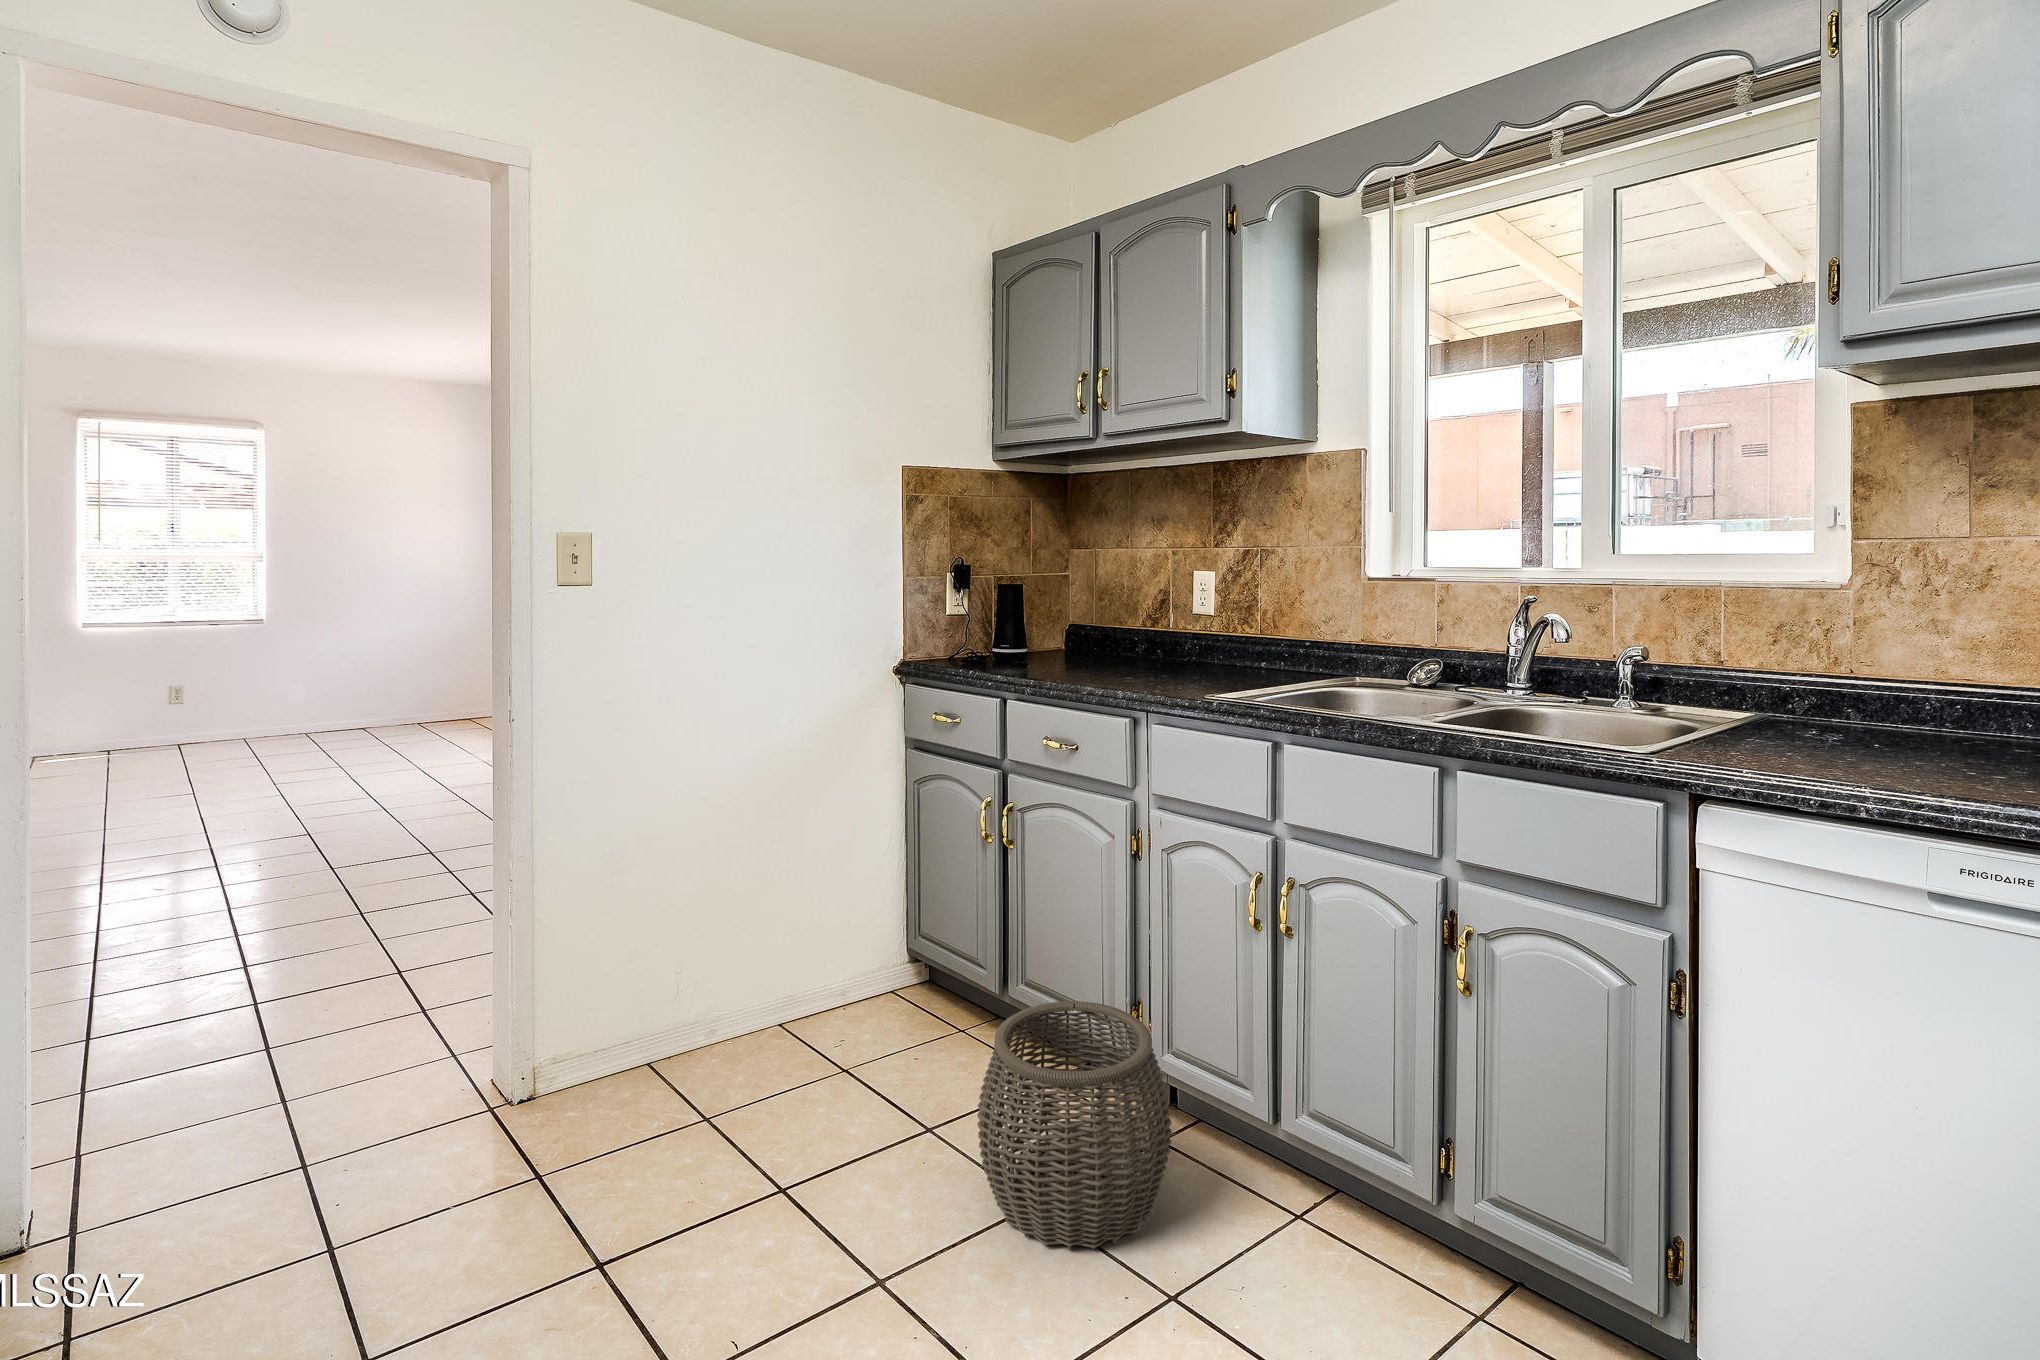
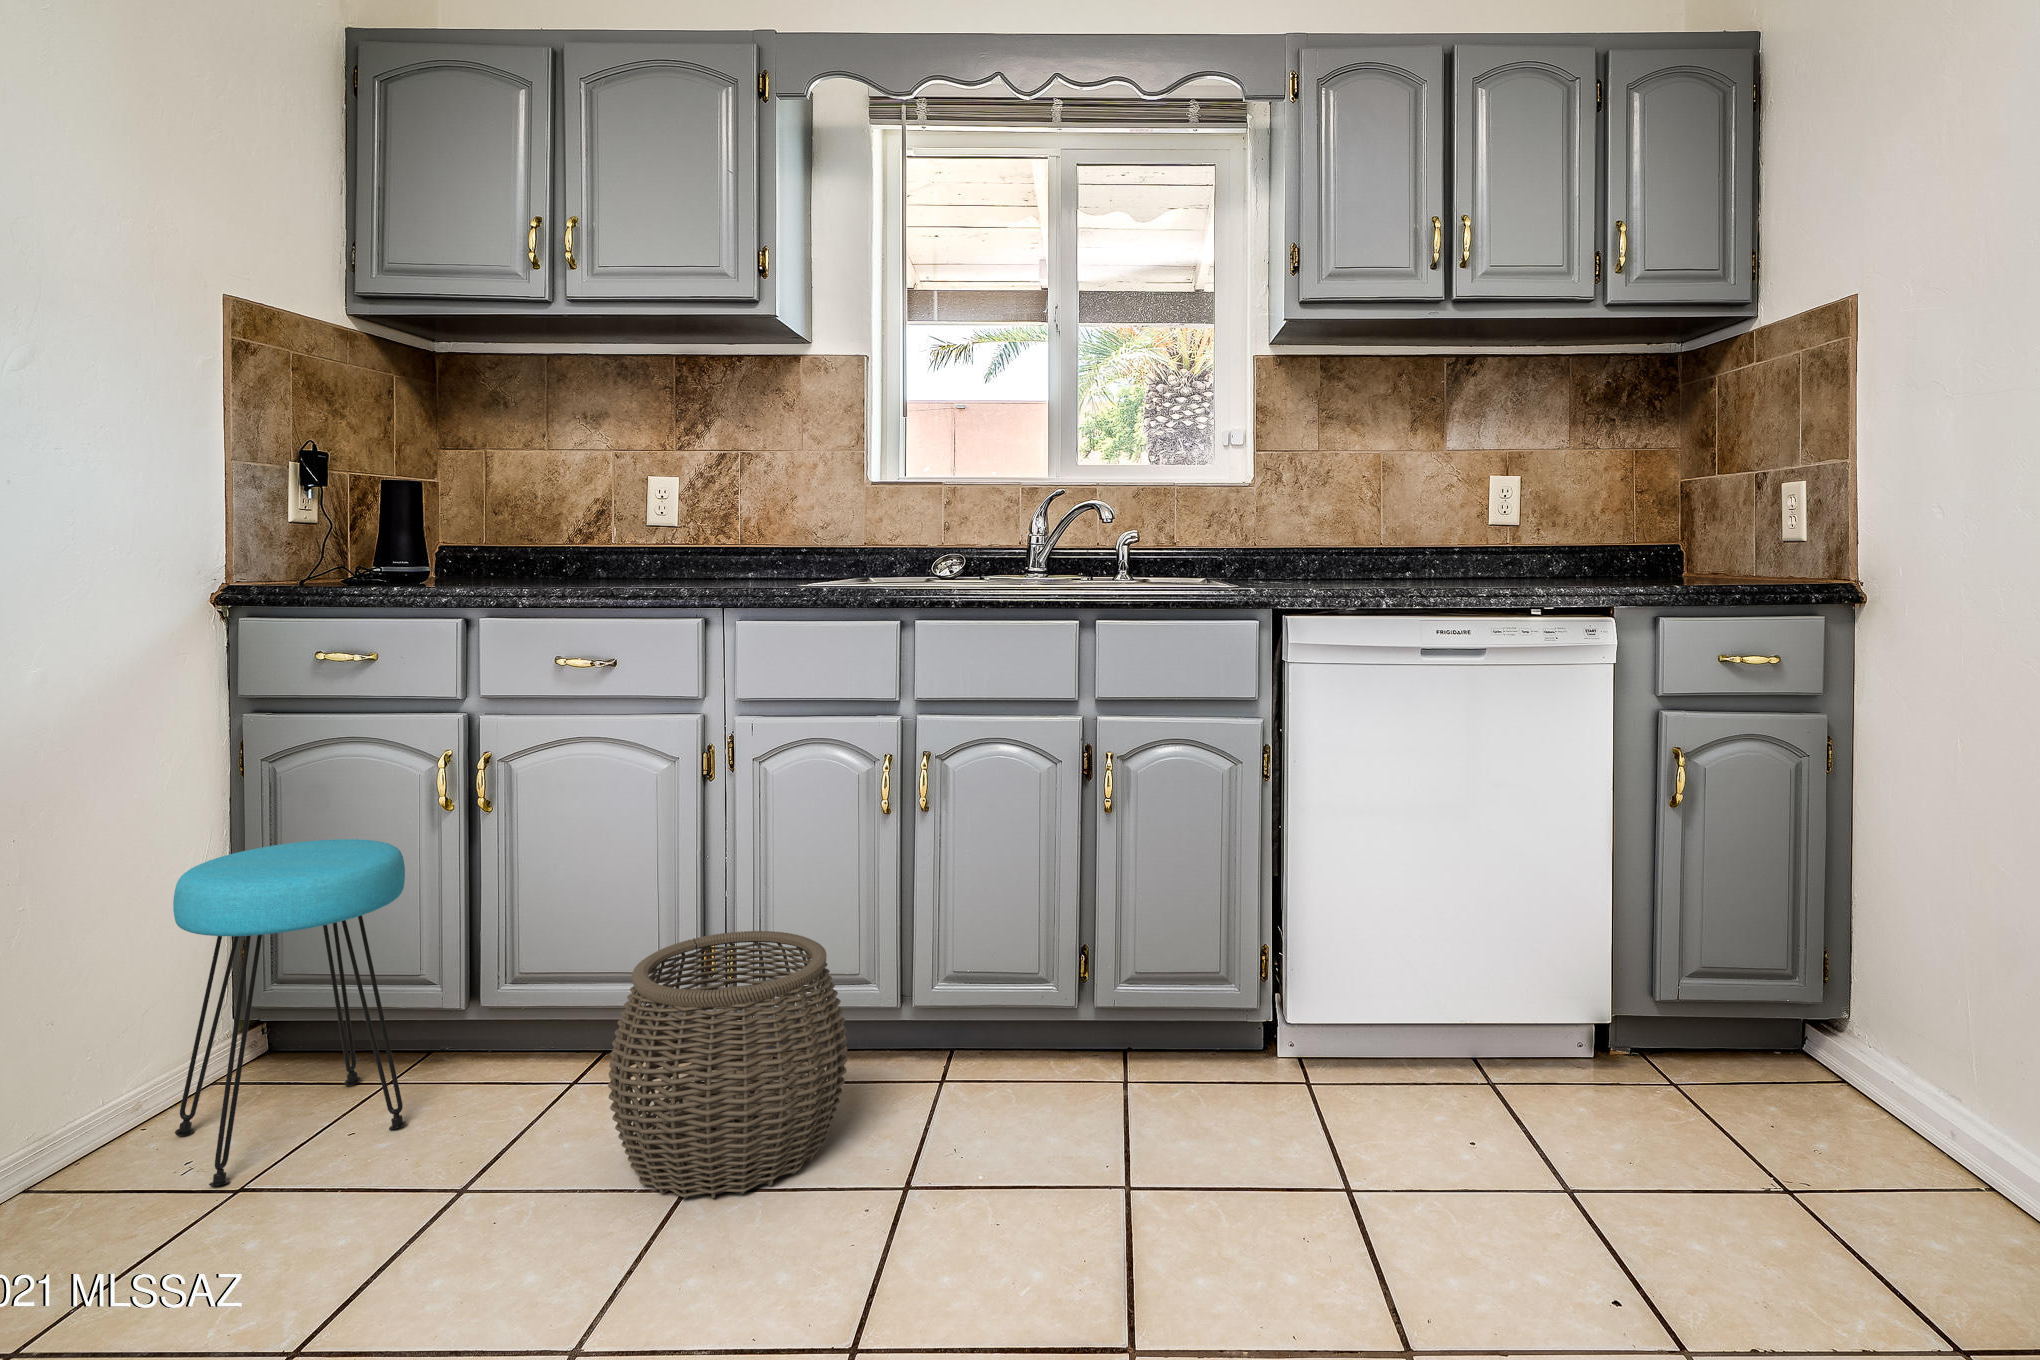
stool: none [825,845,951,1066] -> present [173,839,406,1186]

